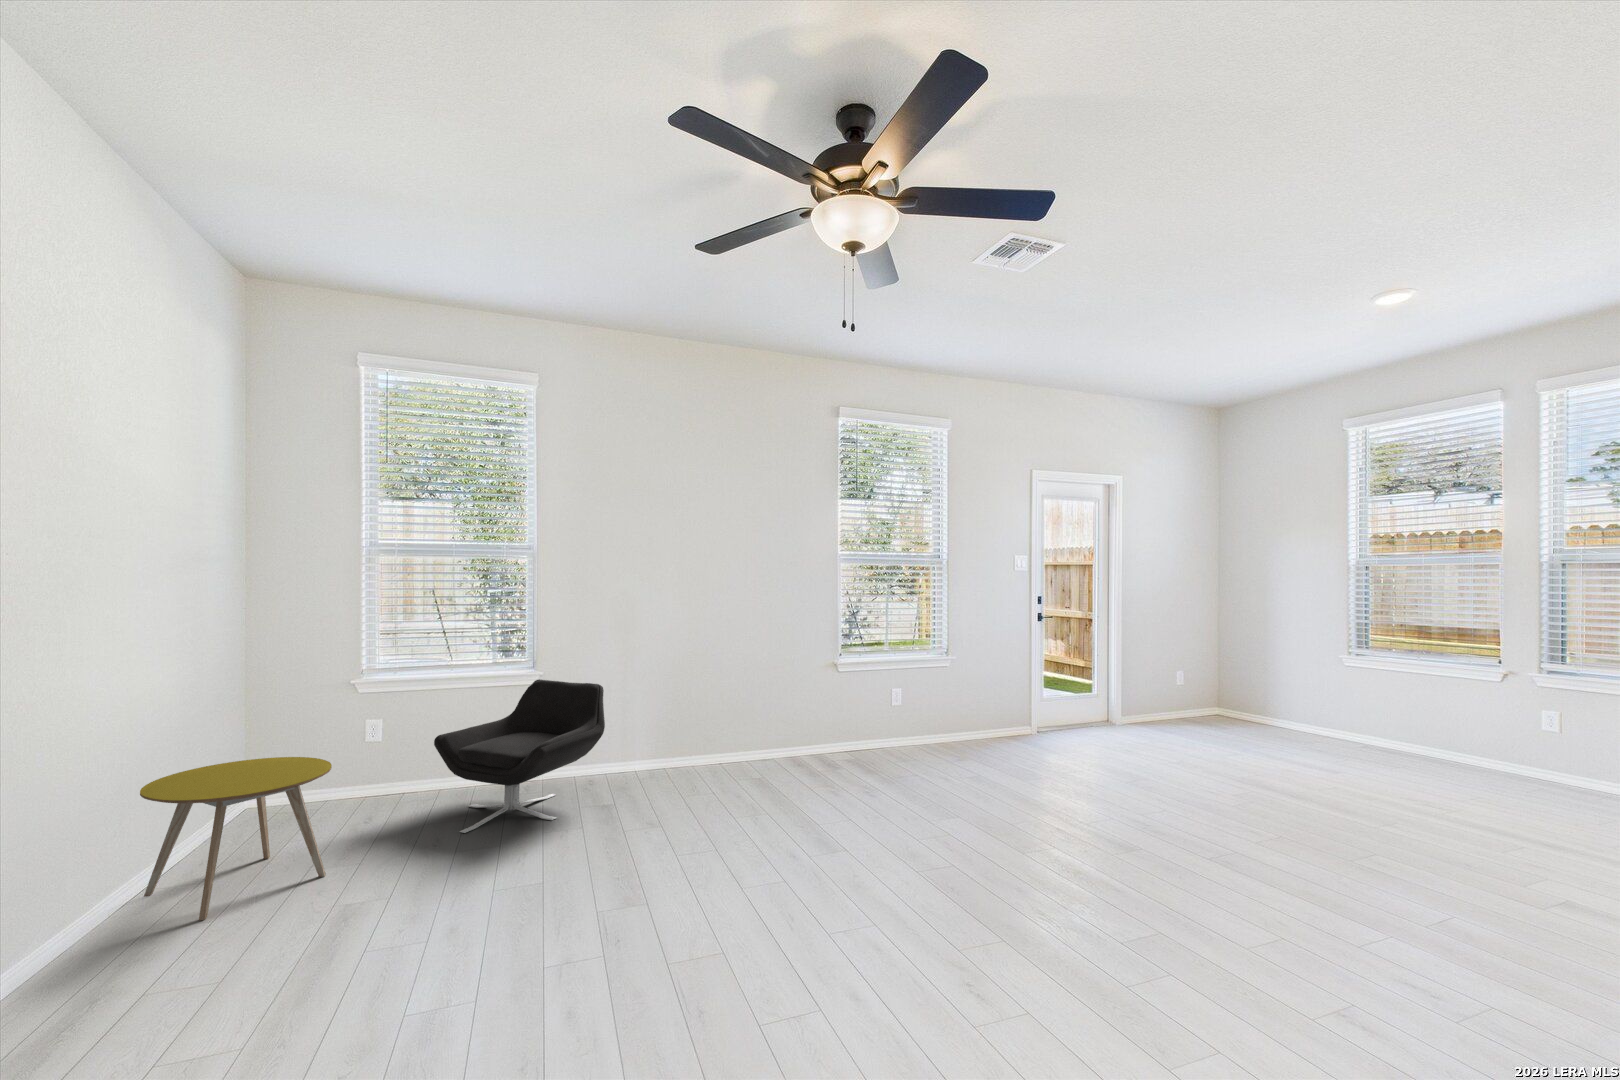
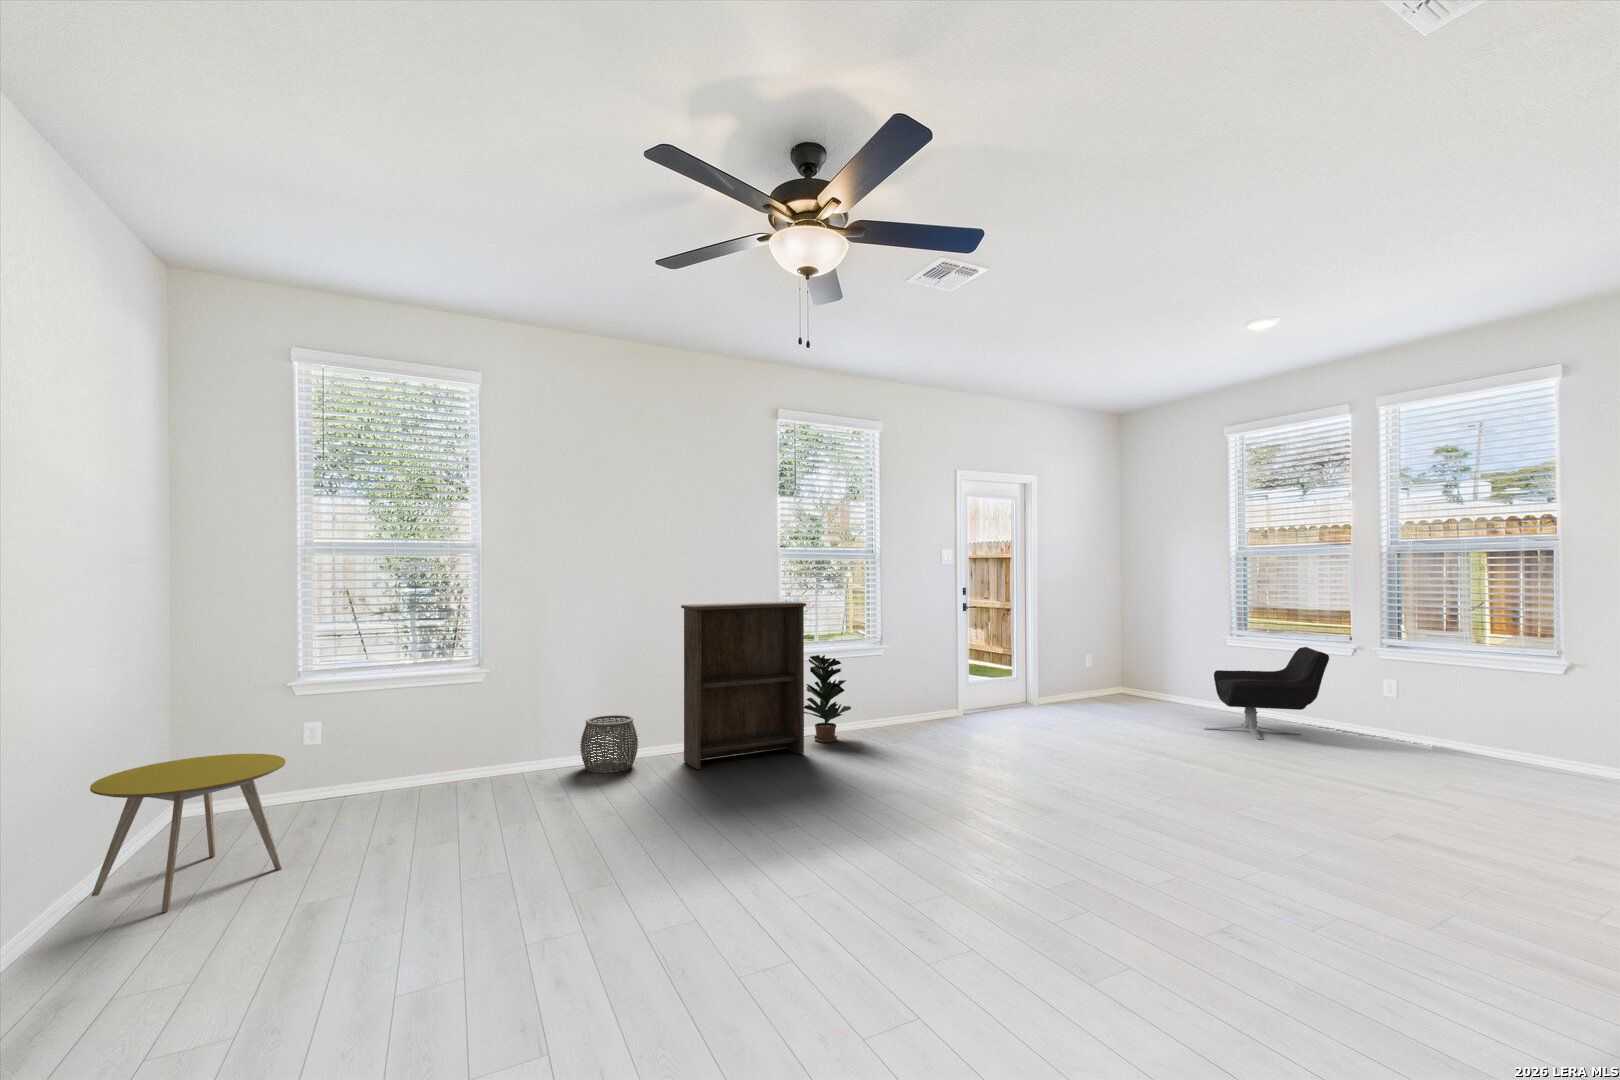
bookshelf: none [741,610,870,783] -> present [681,602,806,769]
potted plant: none [867,665,919,757] -> present [804,655,851,742]
lounge chair: present [434,679,605,833] -> present [1204,647,1329,740]
woven basket: none [637,723,696,784] -> present [580,715,638,773]

